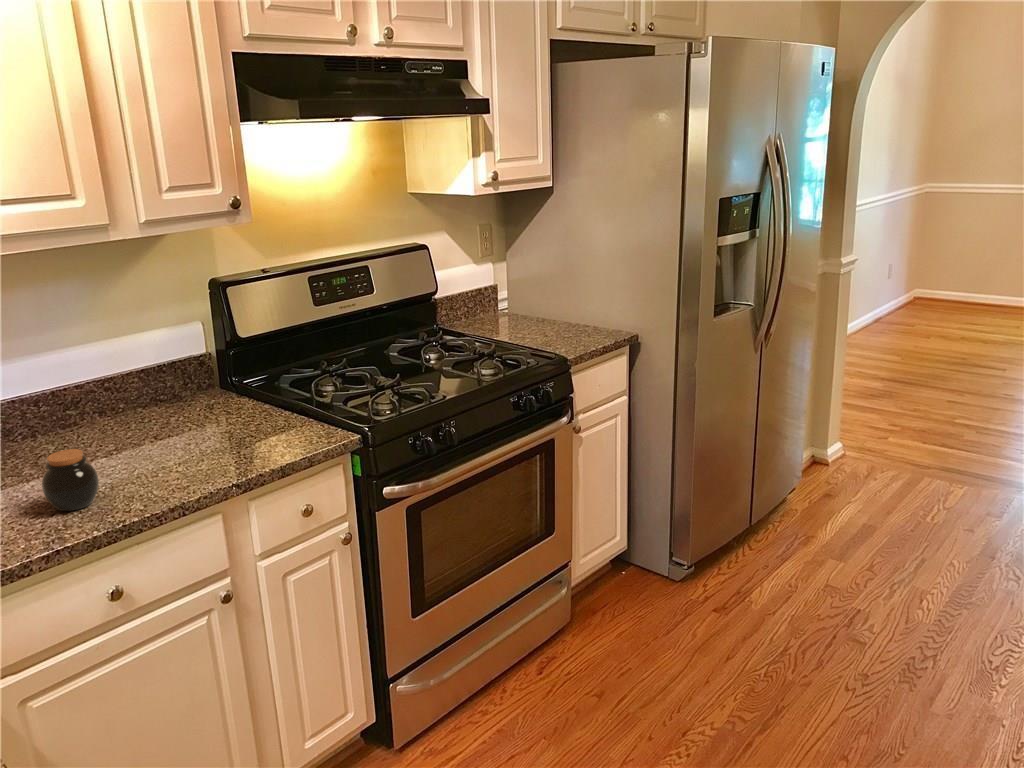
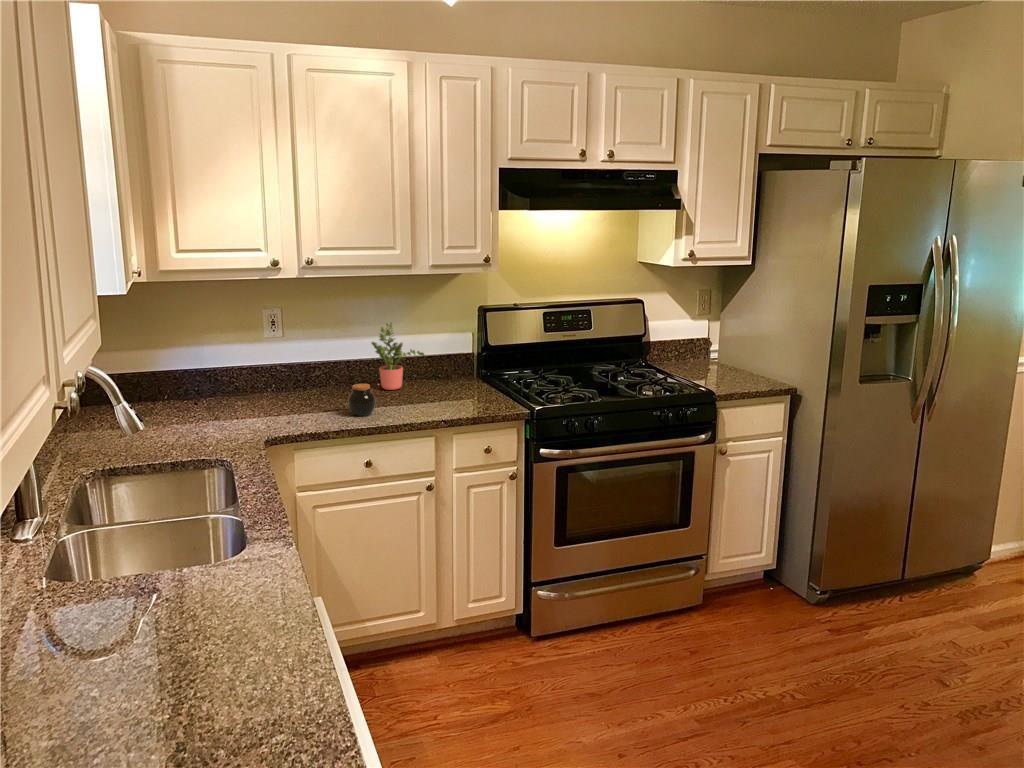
potted plant: none [47,328,144,442] -> present [371,323,424,390]

